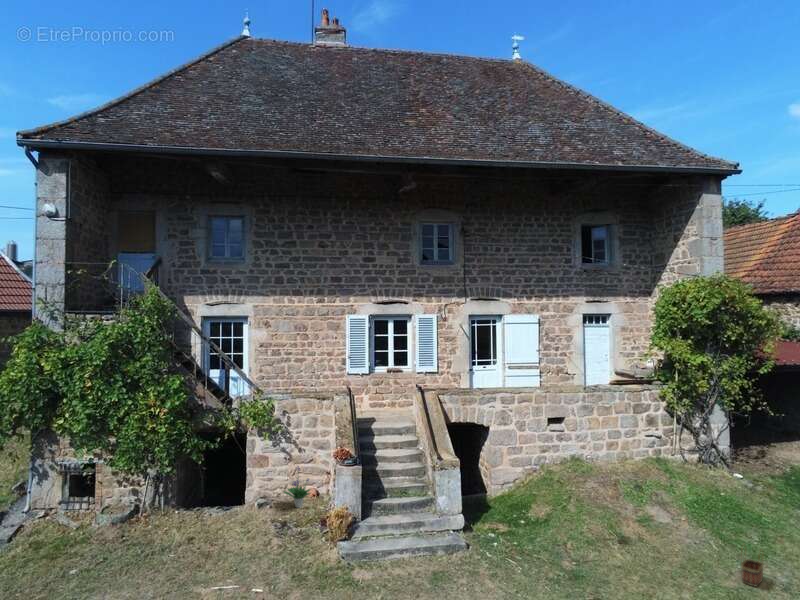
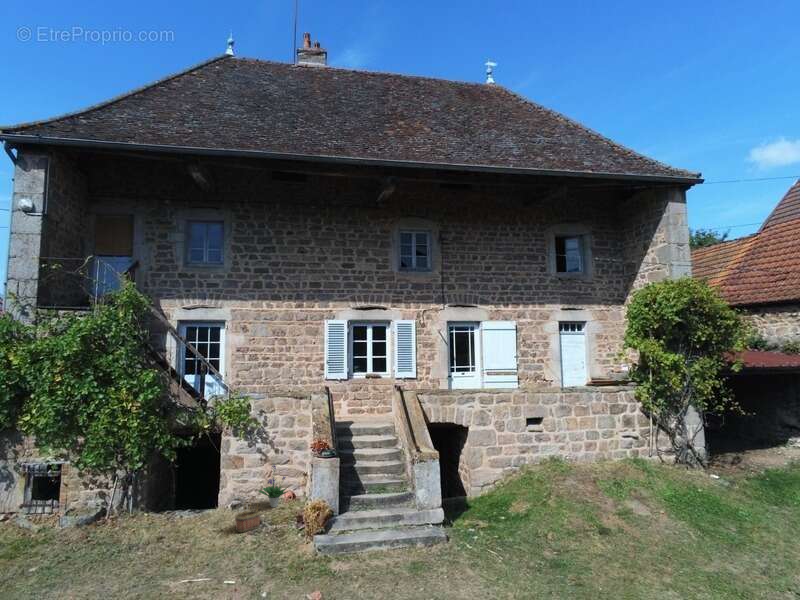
basket: present [741,544,763,586] -> present [235,499,260,532]

